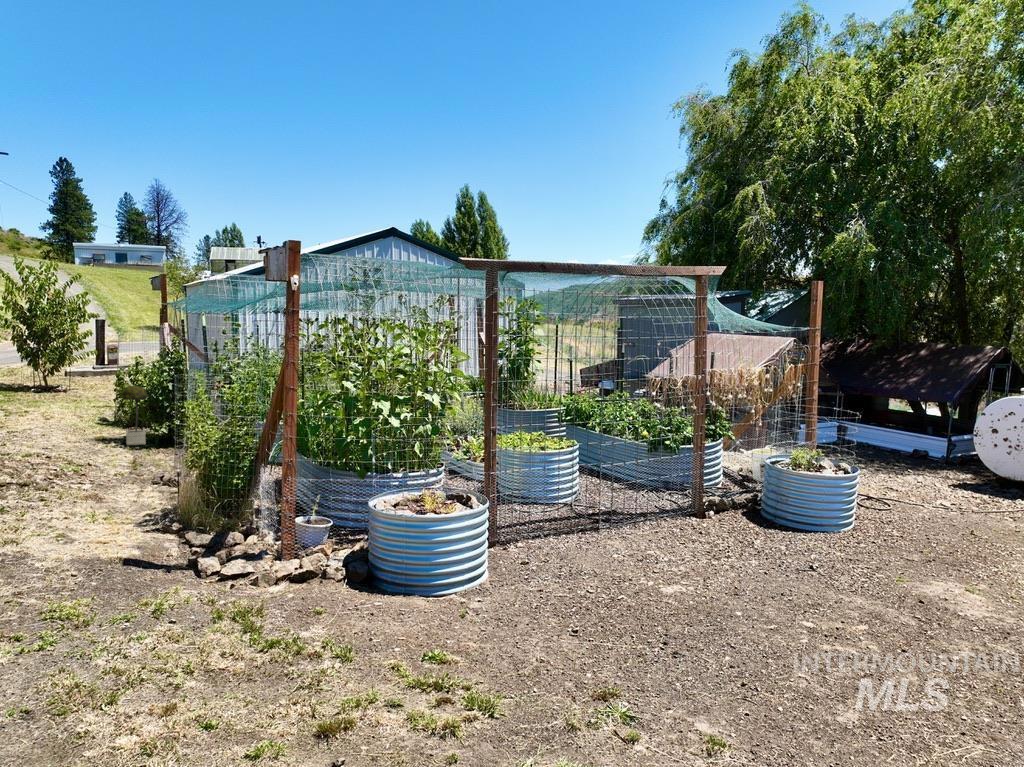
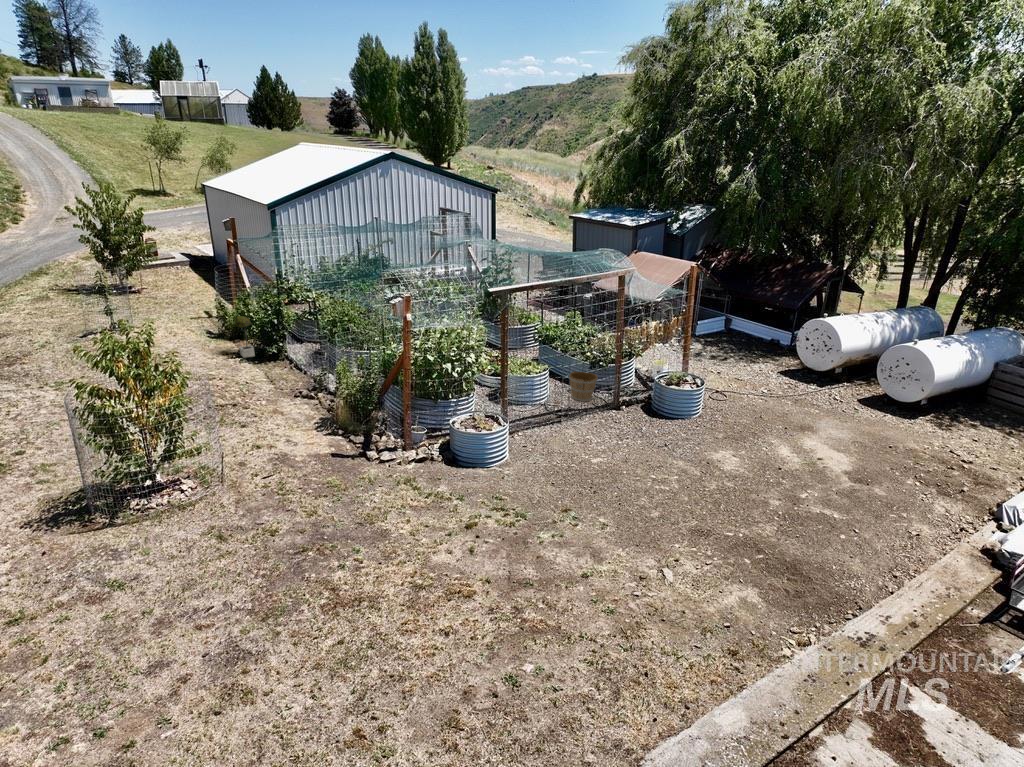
wooden bucket: none [612,455,662,504] -> present [569,371,598,402]

